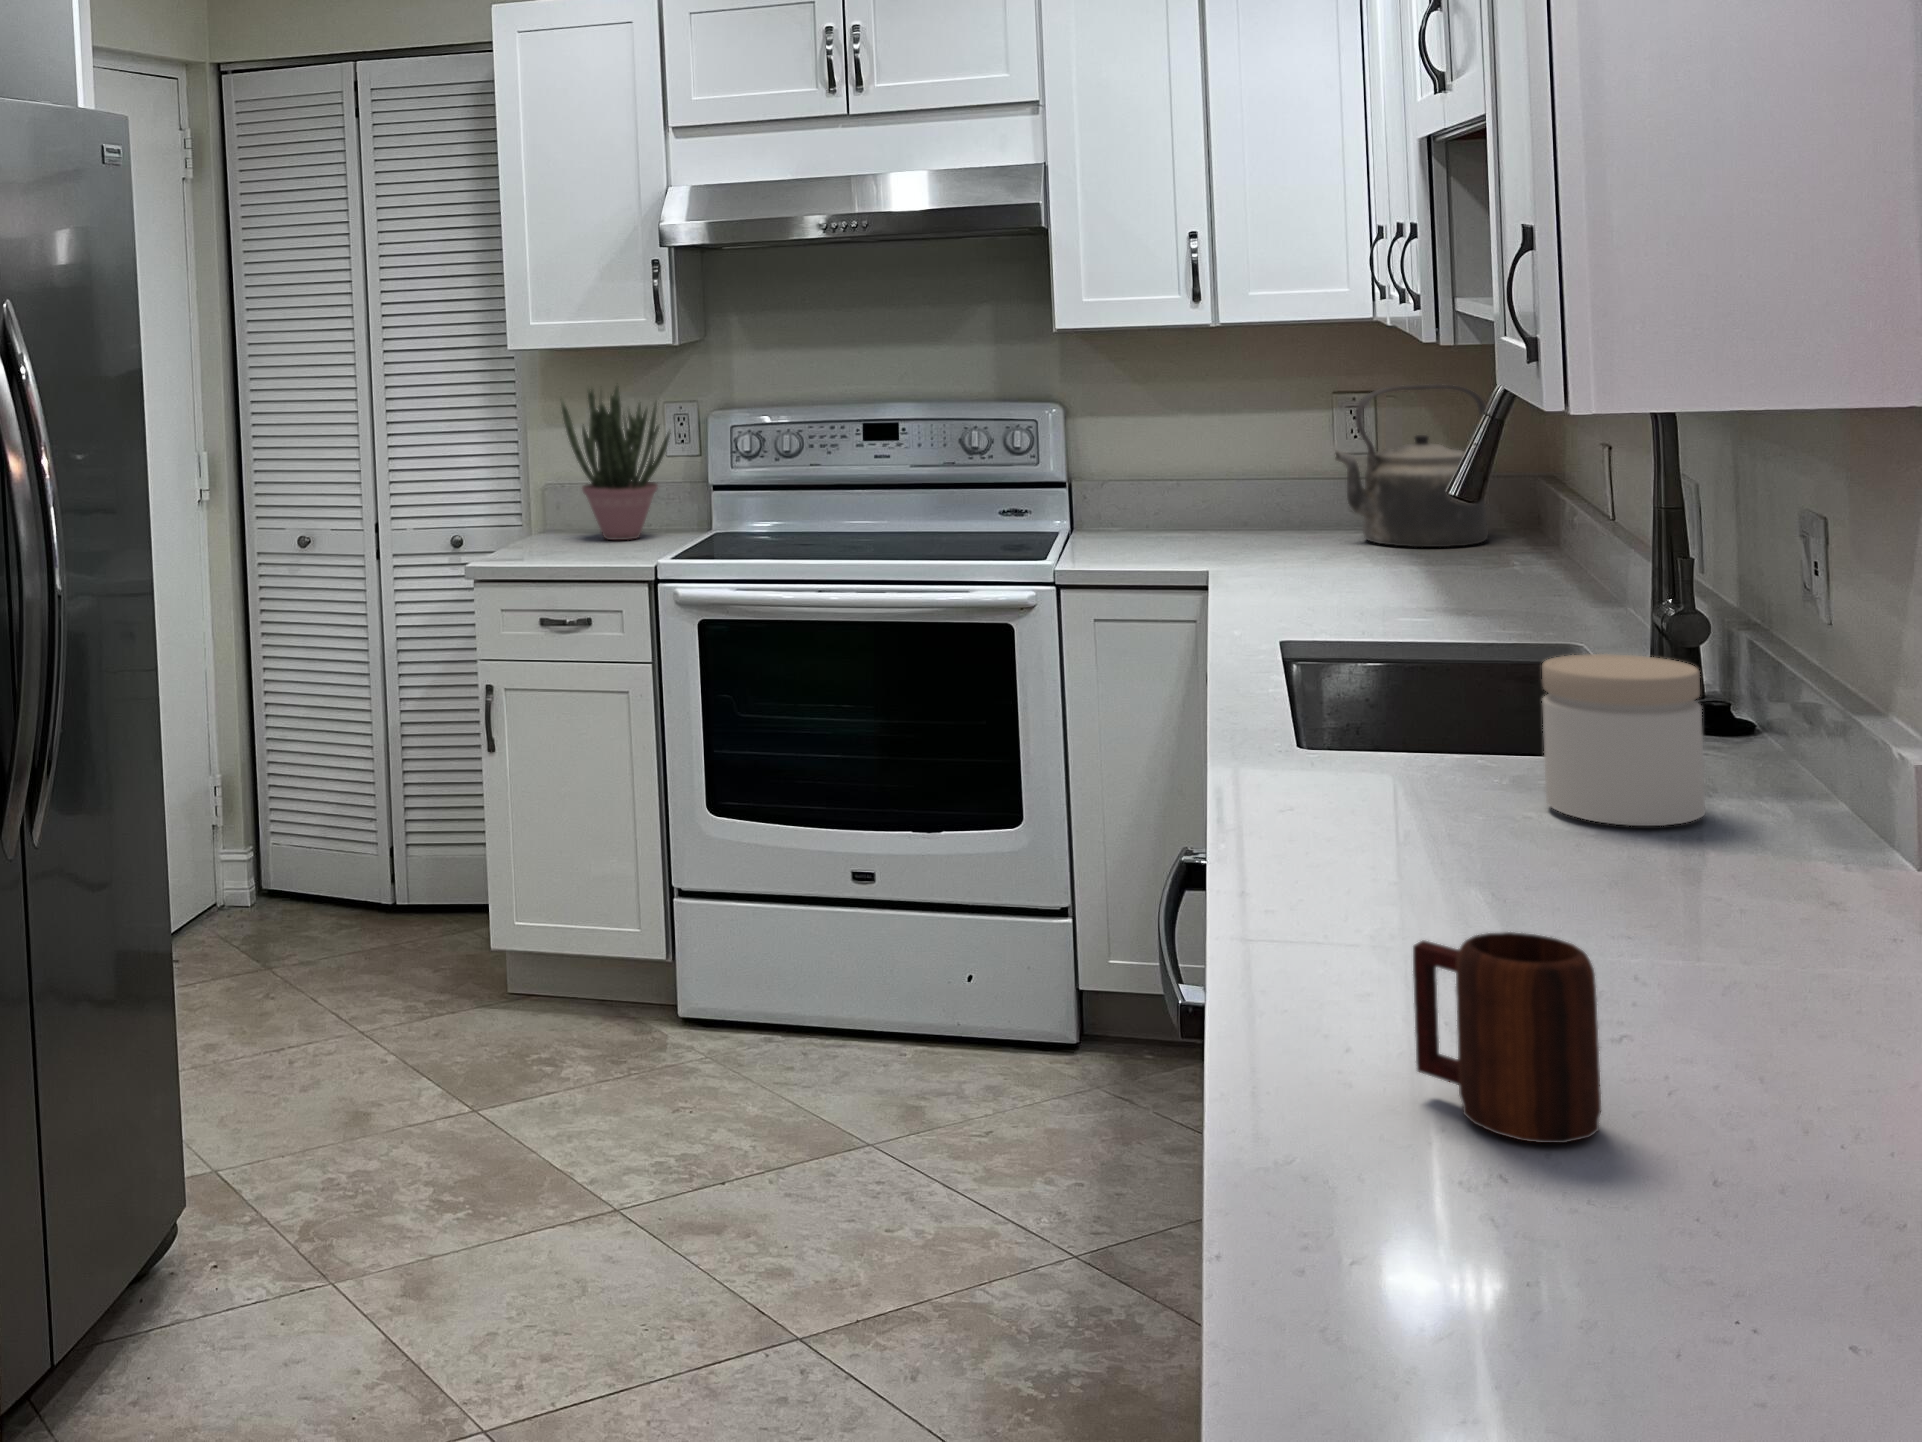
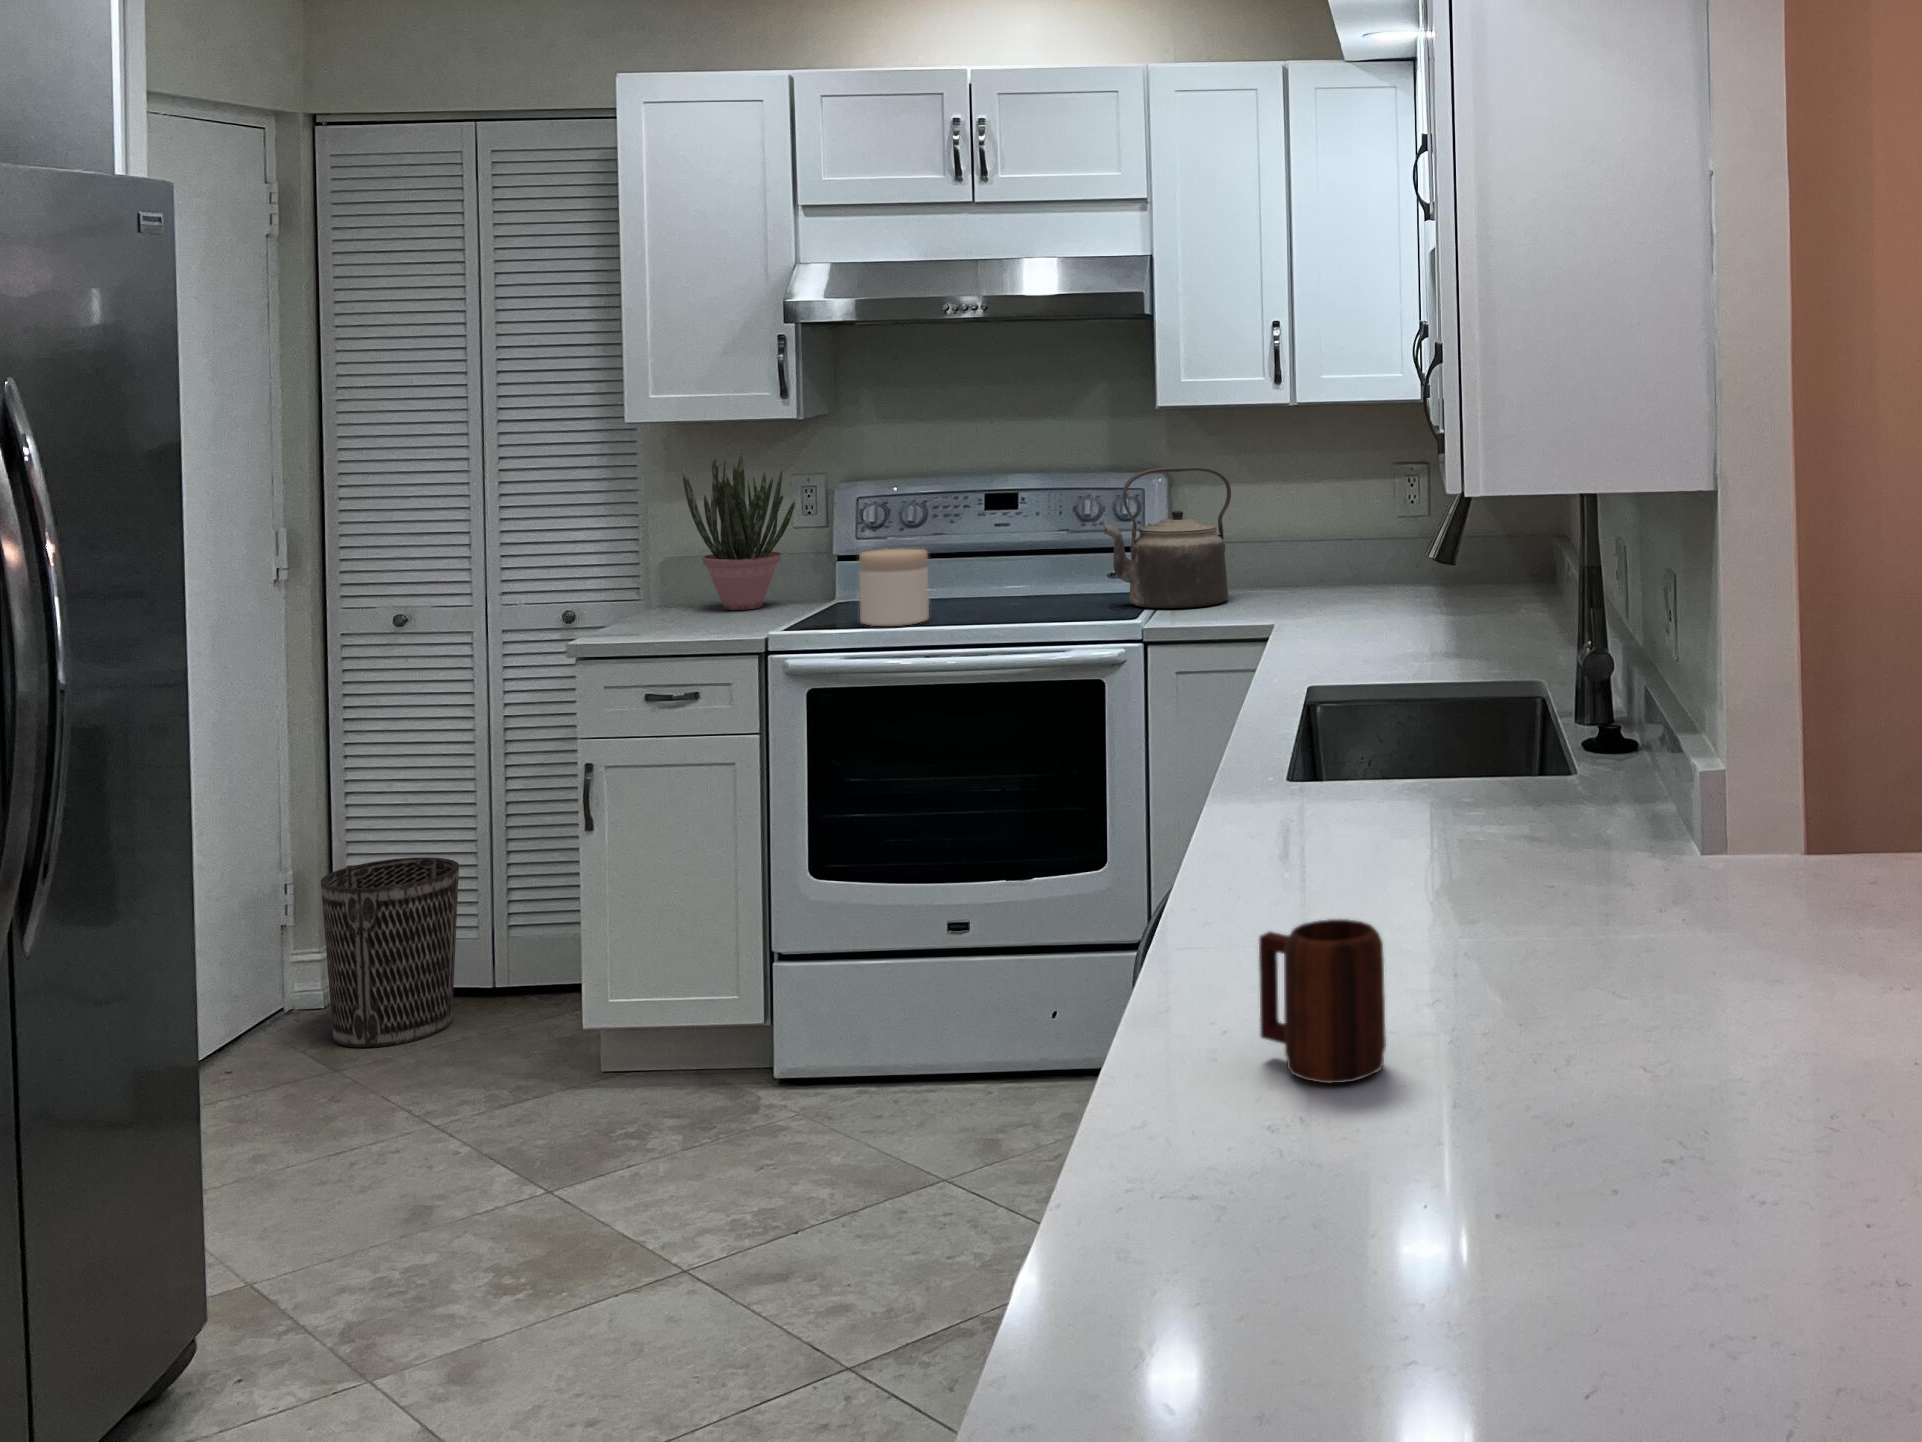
kettle: present [1335,384,1488,547] -> present [1104,467,1231,608]
jar: present [1542,654,1705,826] -> present [859,549,929,626]
wastebasket: none [246,770,364,947] -> present [321,857,459,1047]

